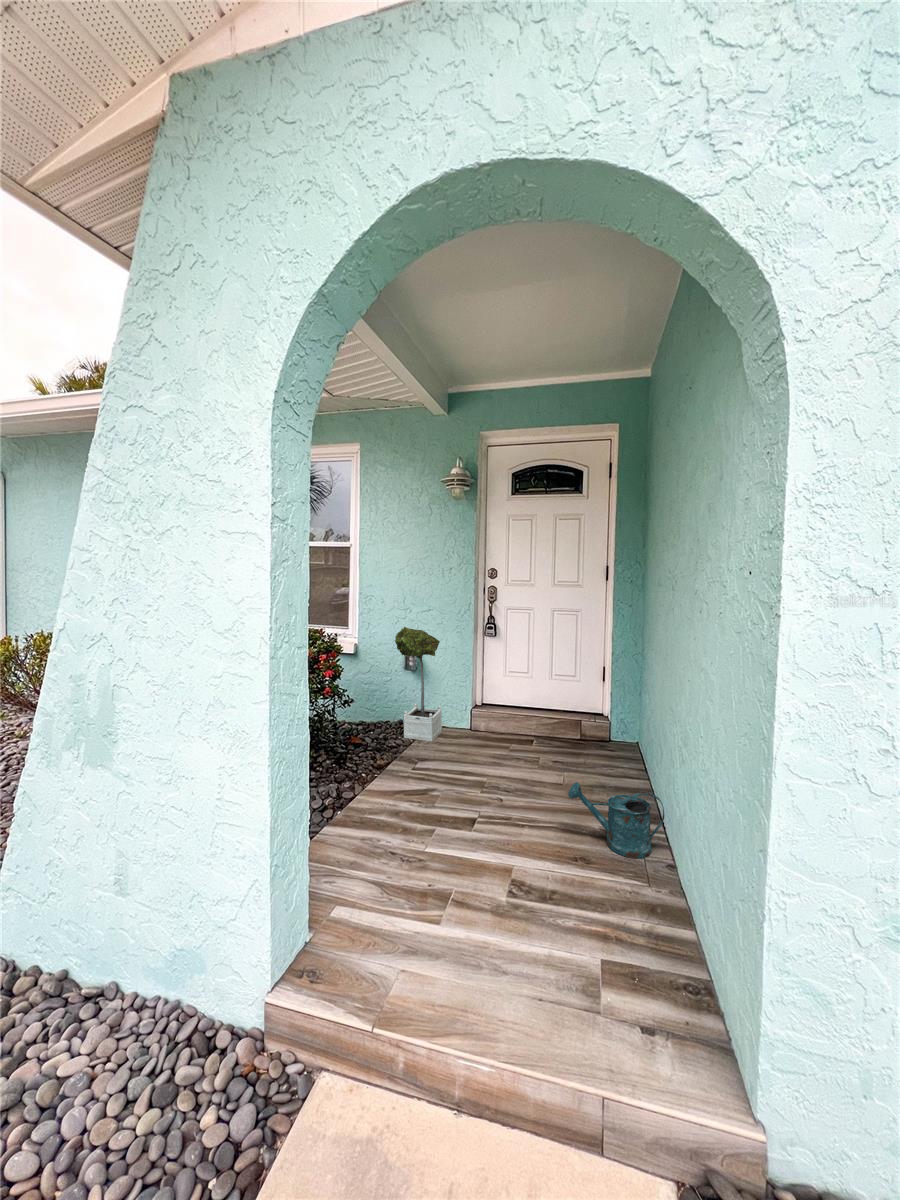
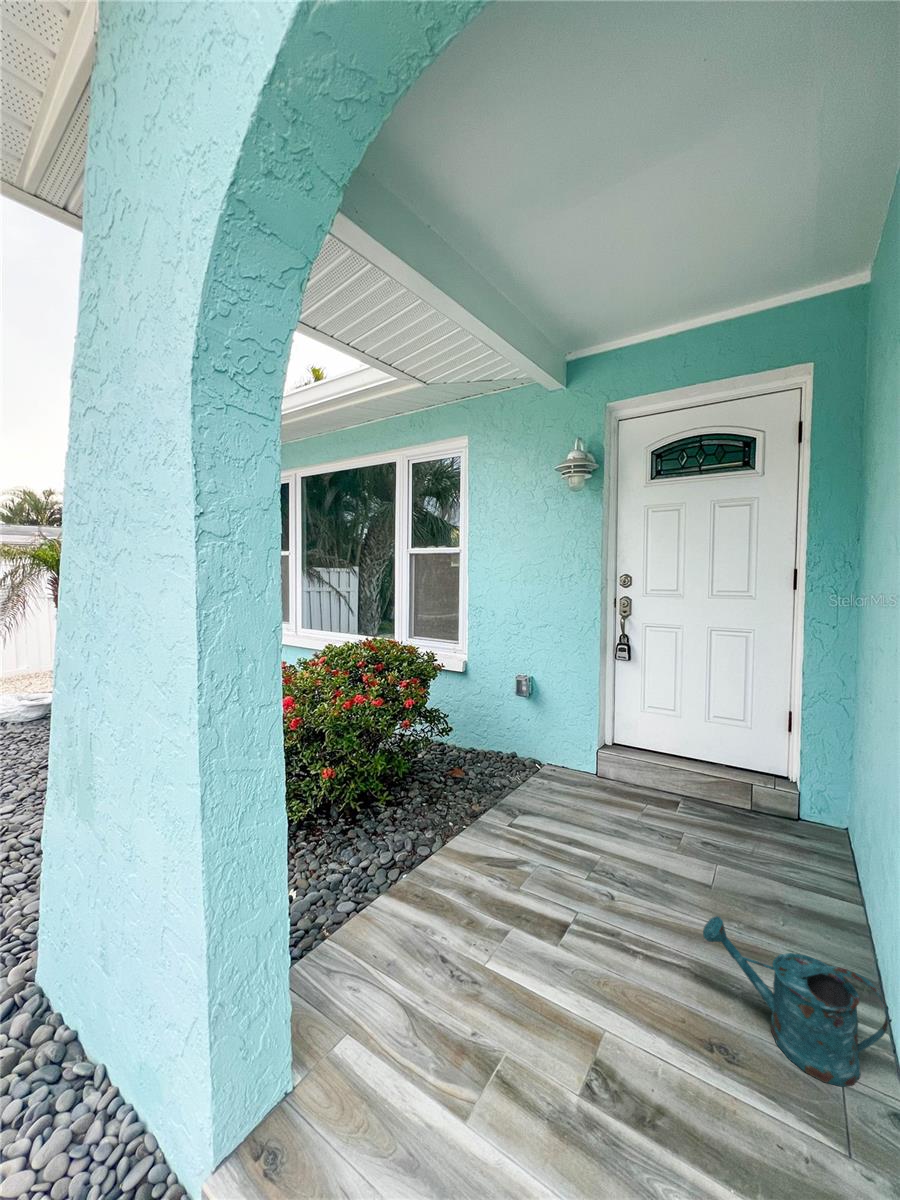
potted tree: present [395,627,442,741] -> none [502,646,559,784]

